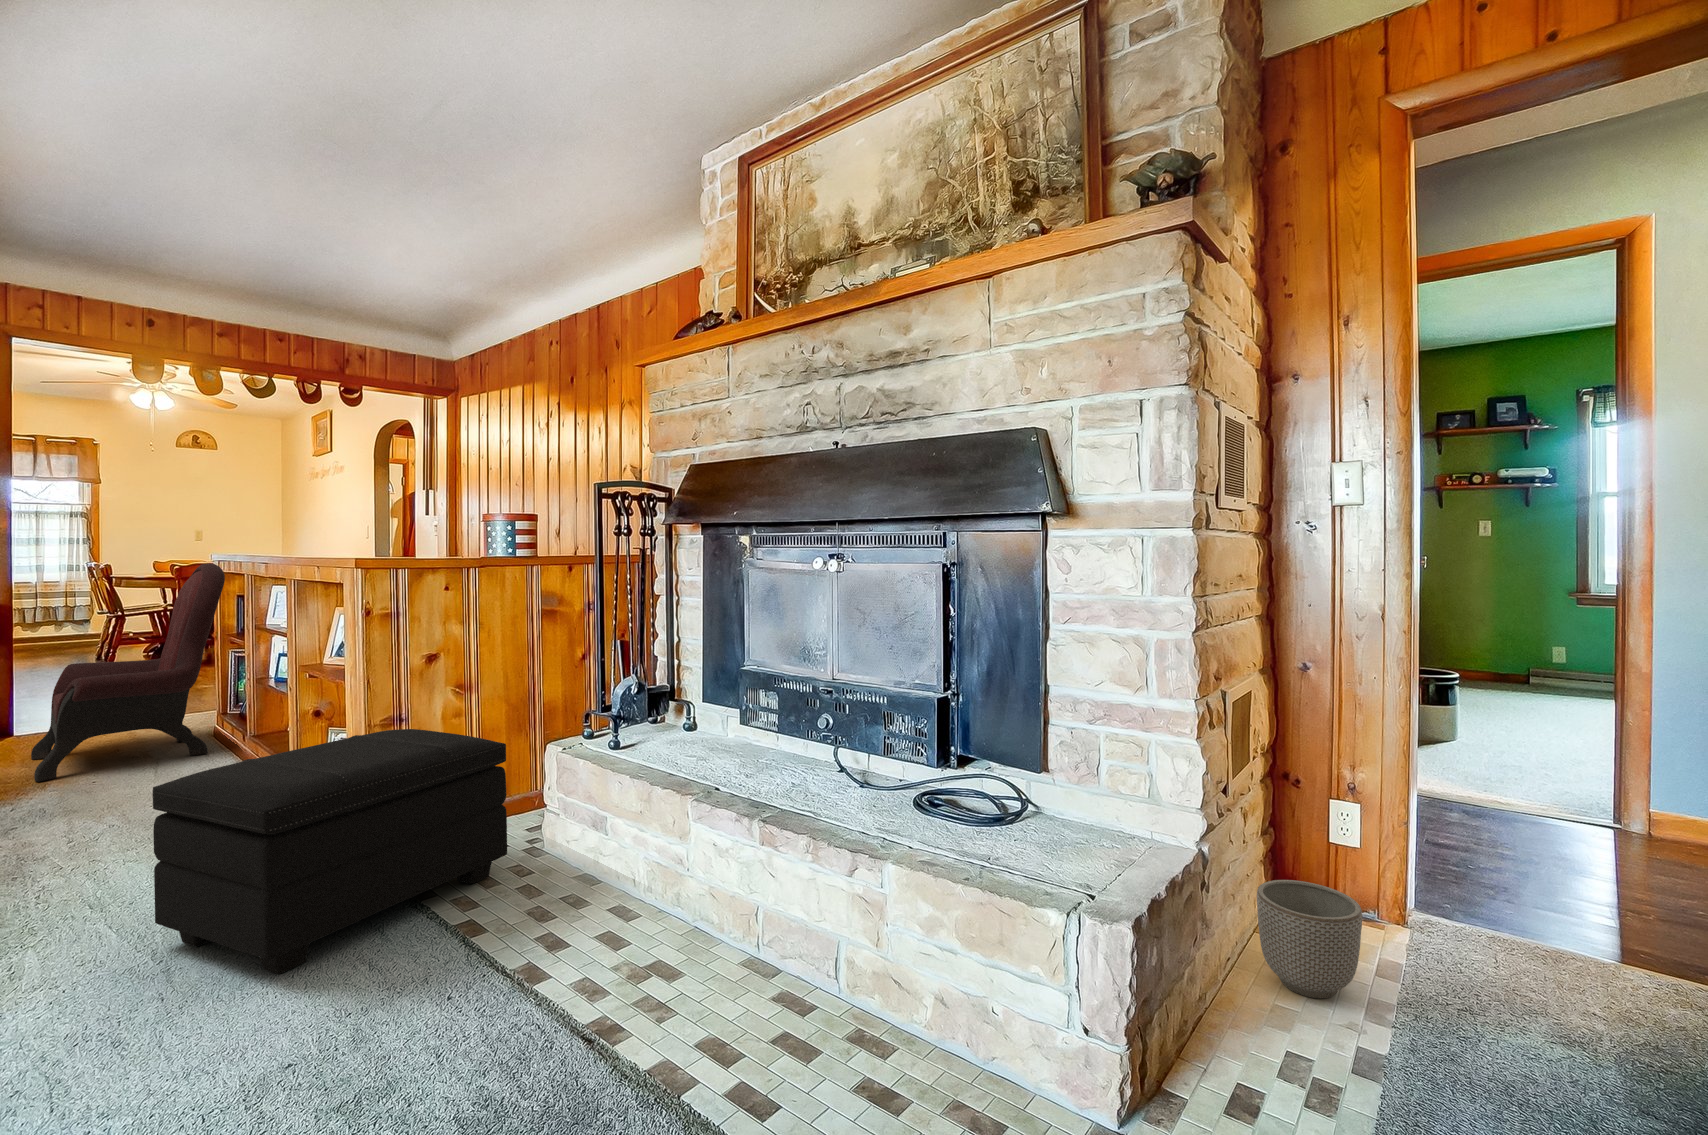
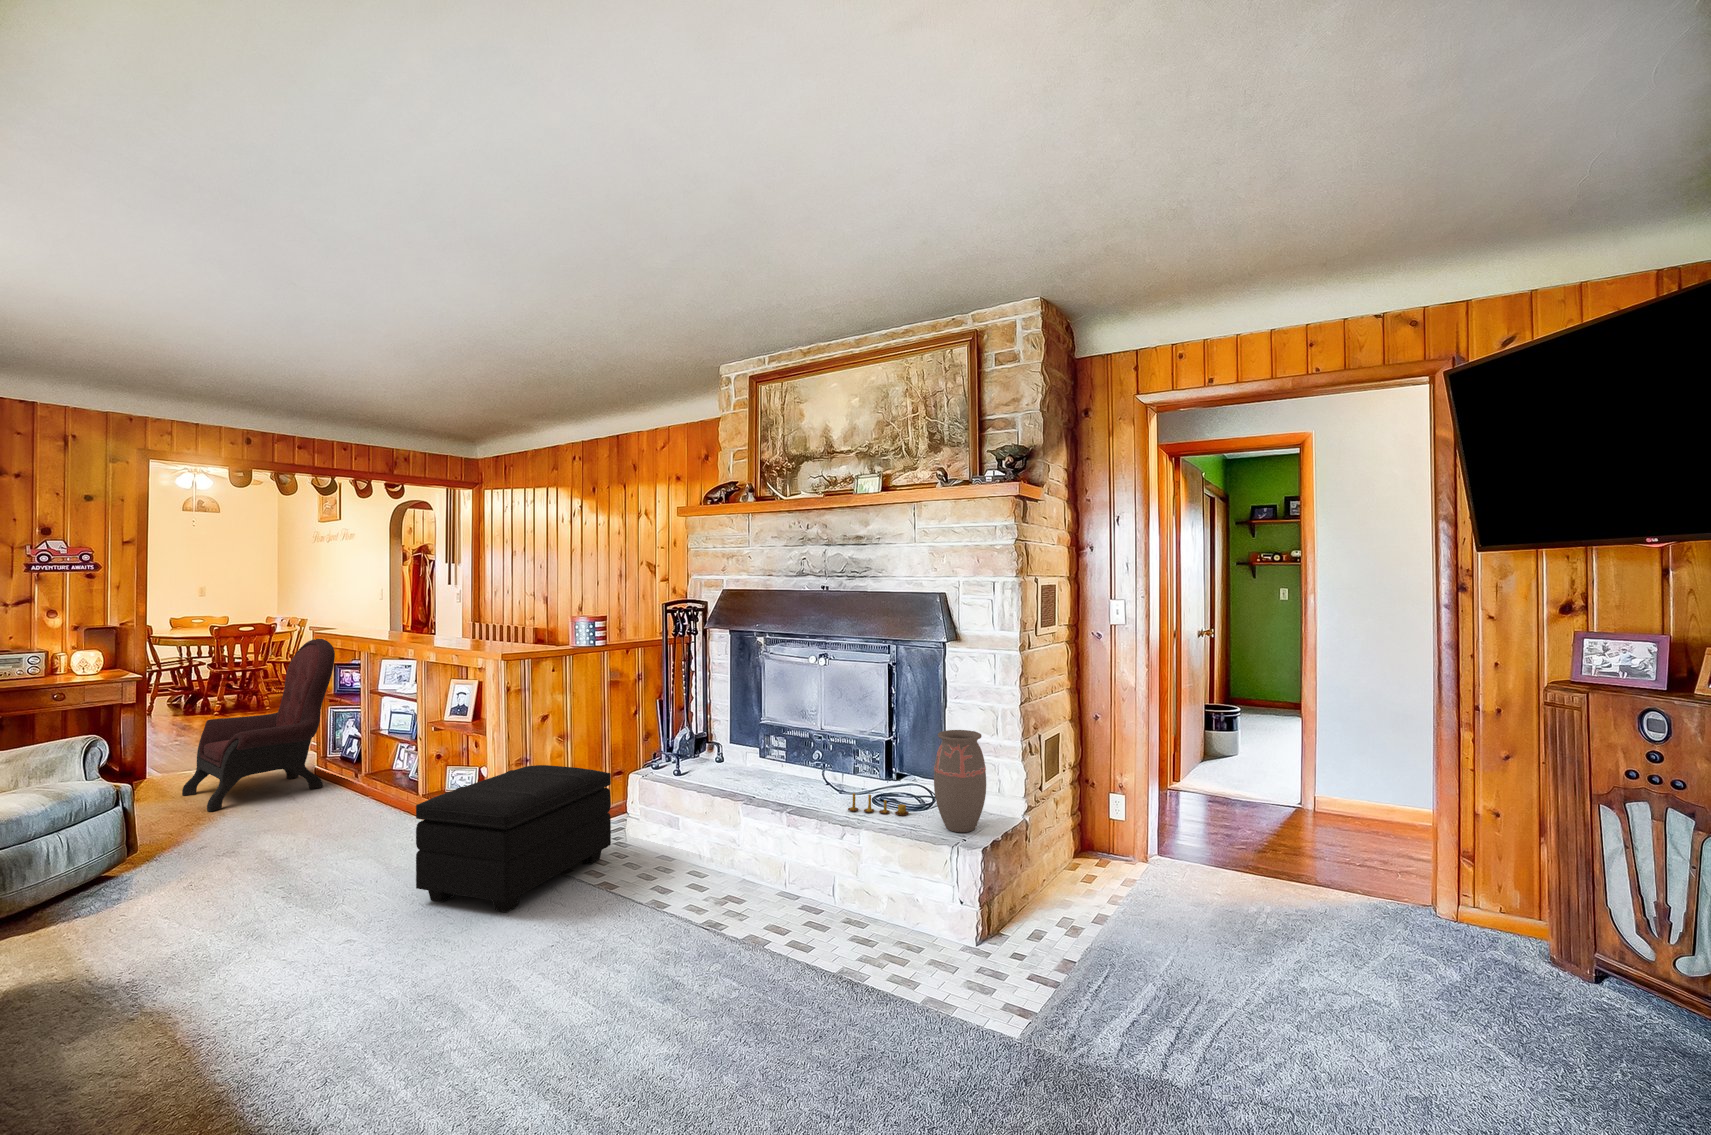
decorative vase: none [1026,677,1130,875] -> present [934,730,986,832]
candle: none [866,786,976,833] -> present [848,793,909,815]
planter: present [1257,880,1362,998] -> none [1060,837,1111,897]

